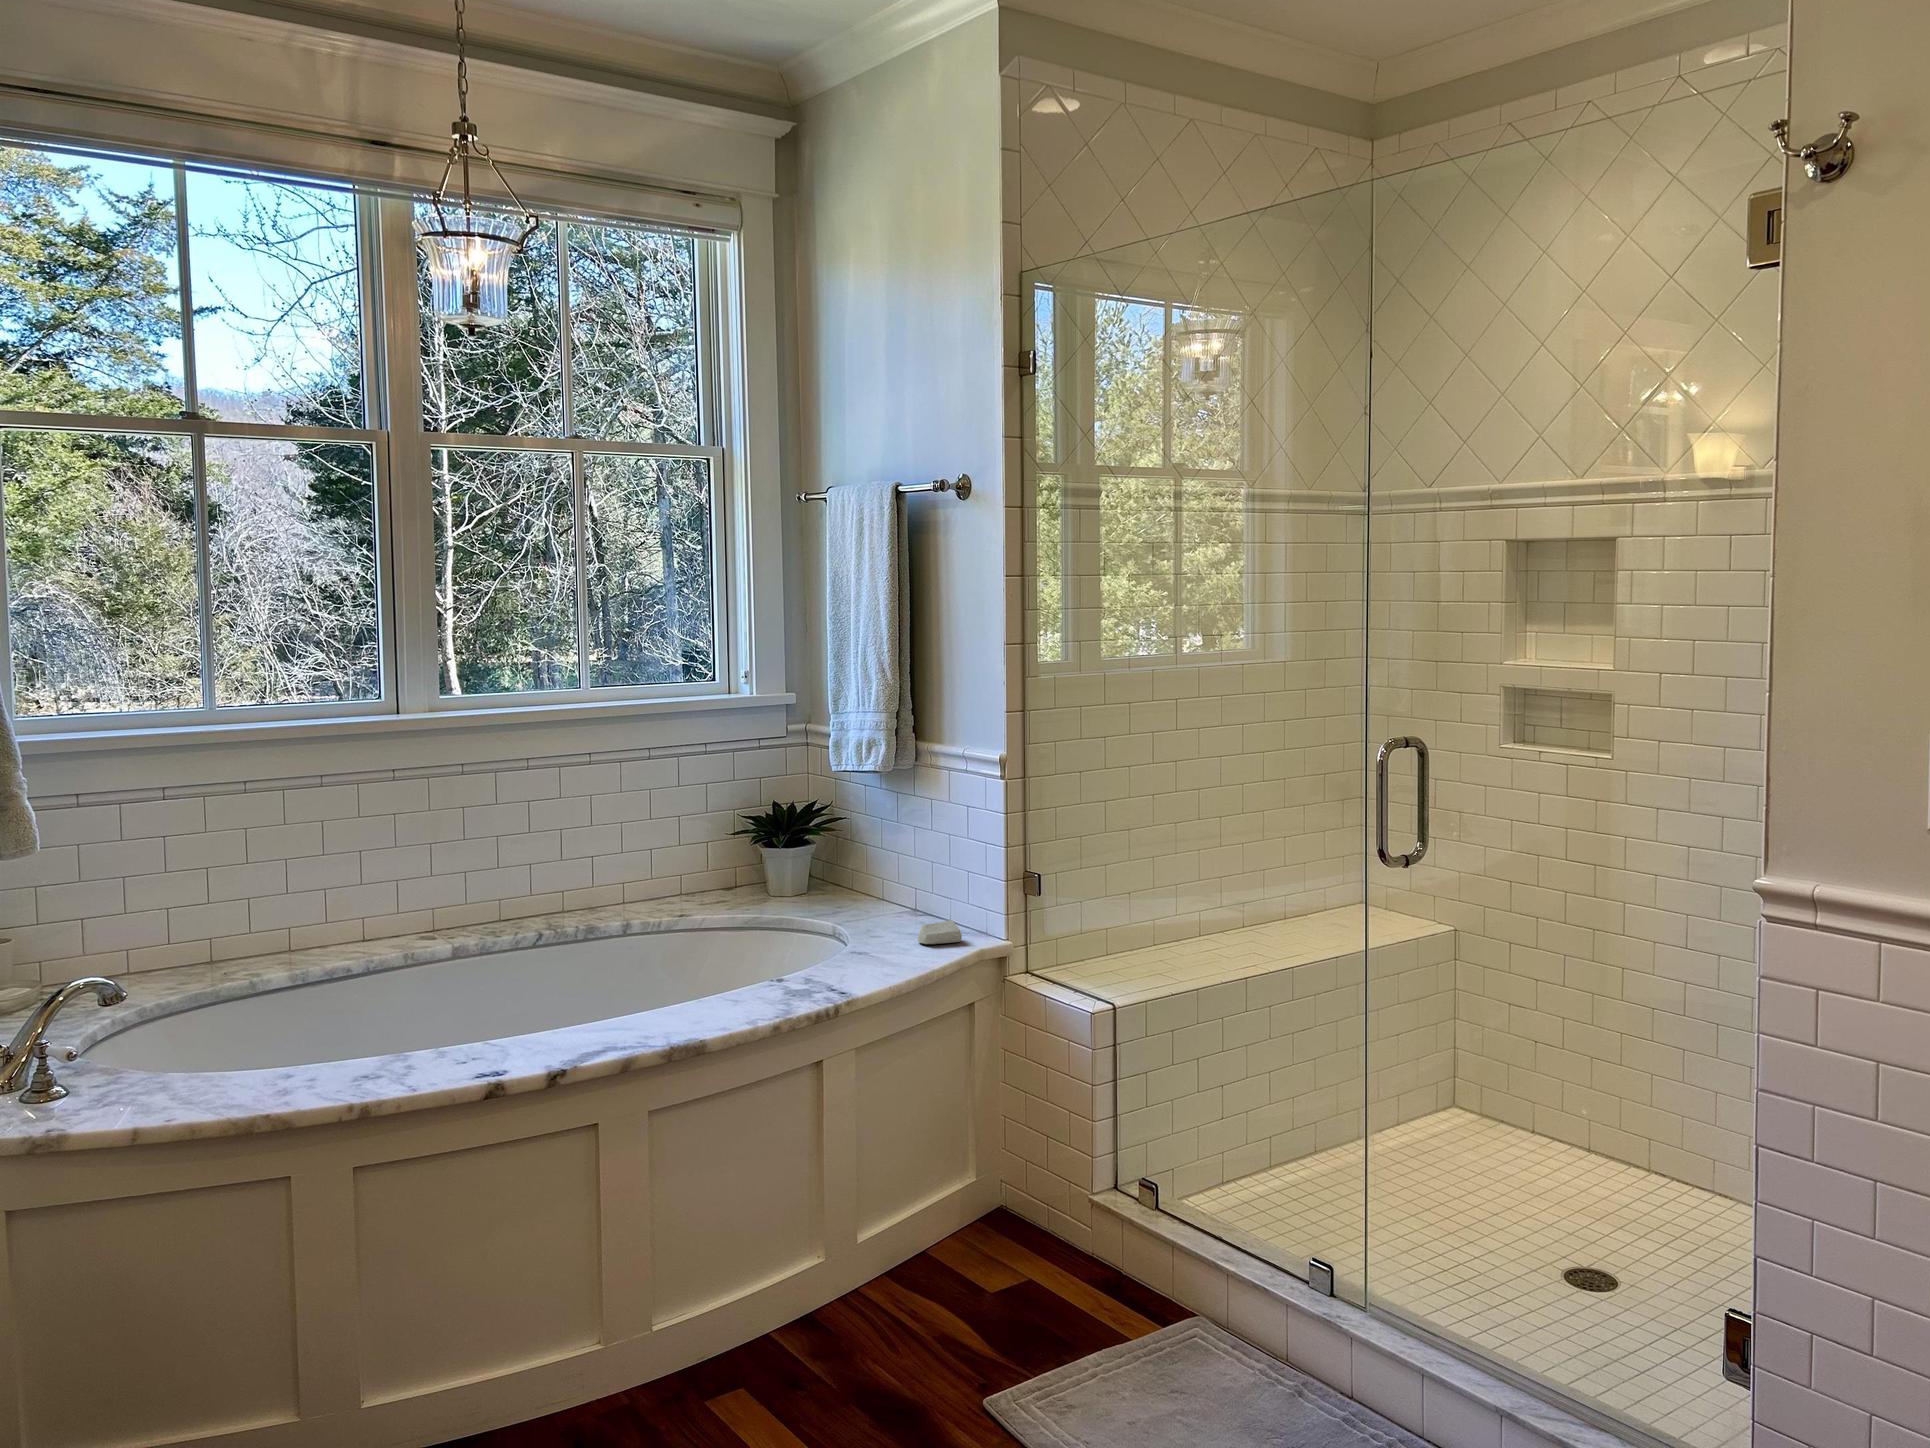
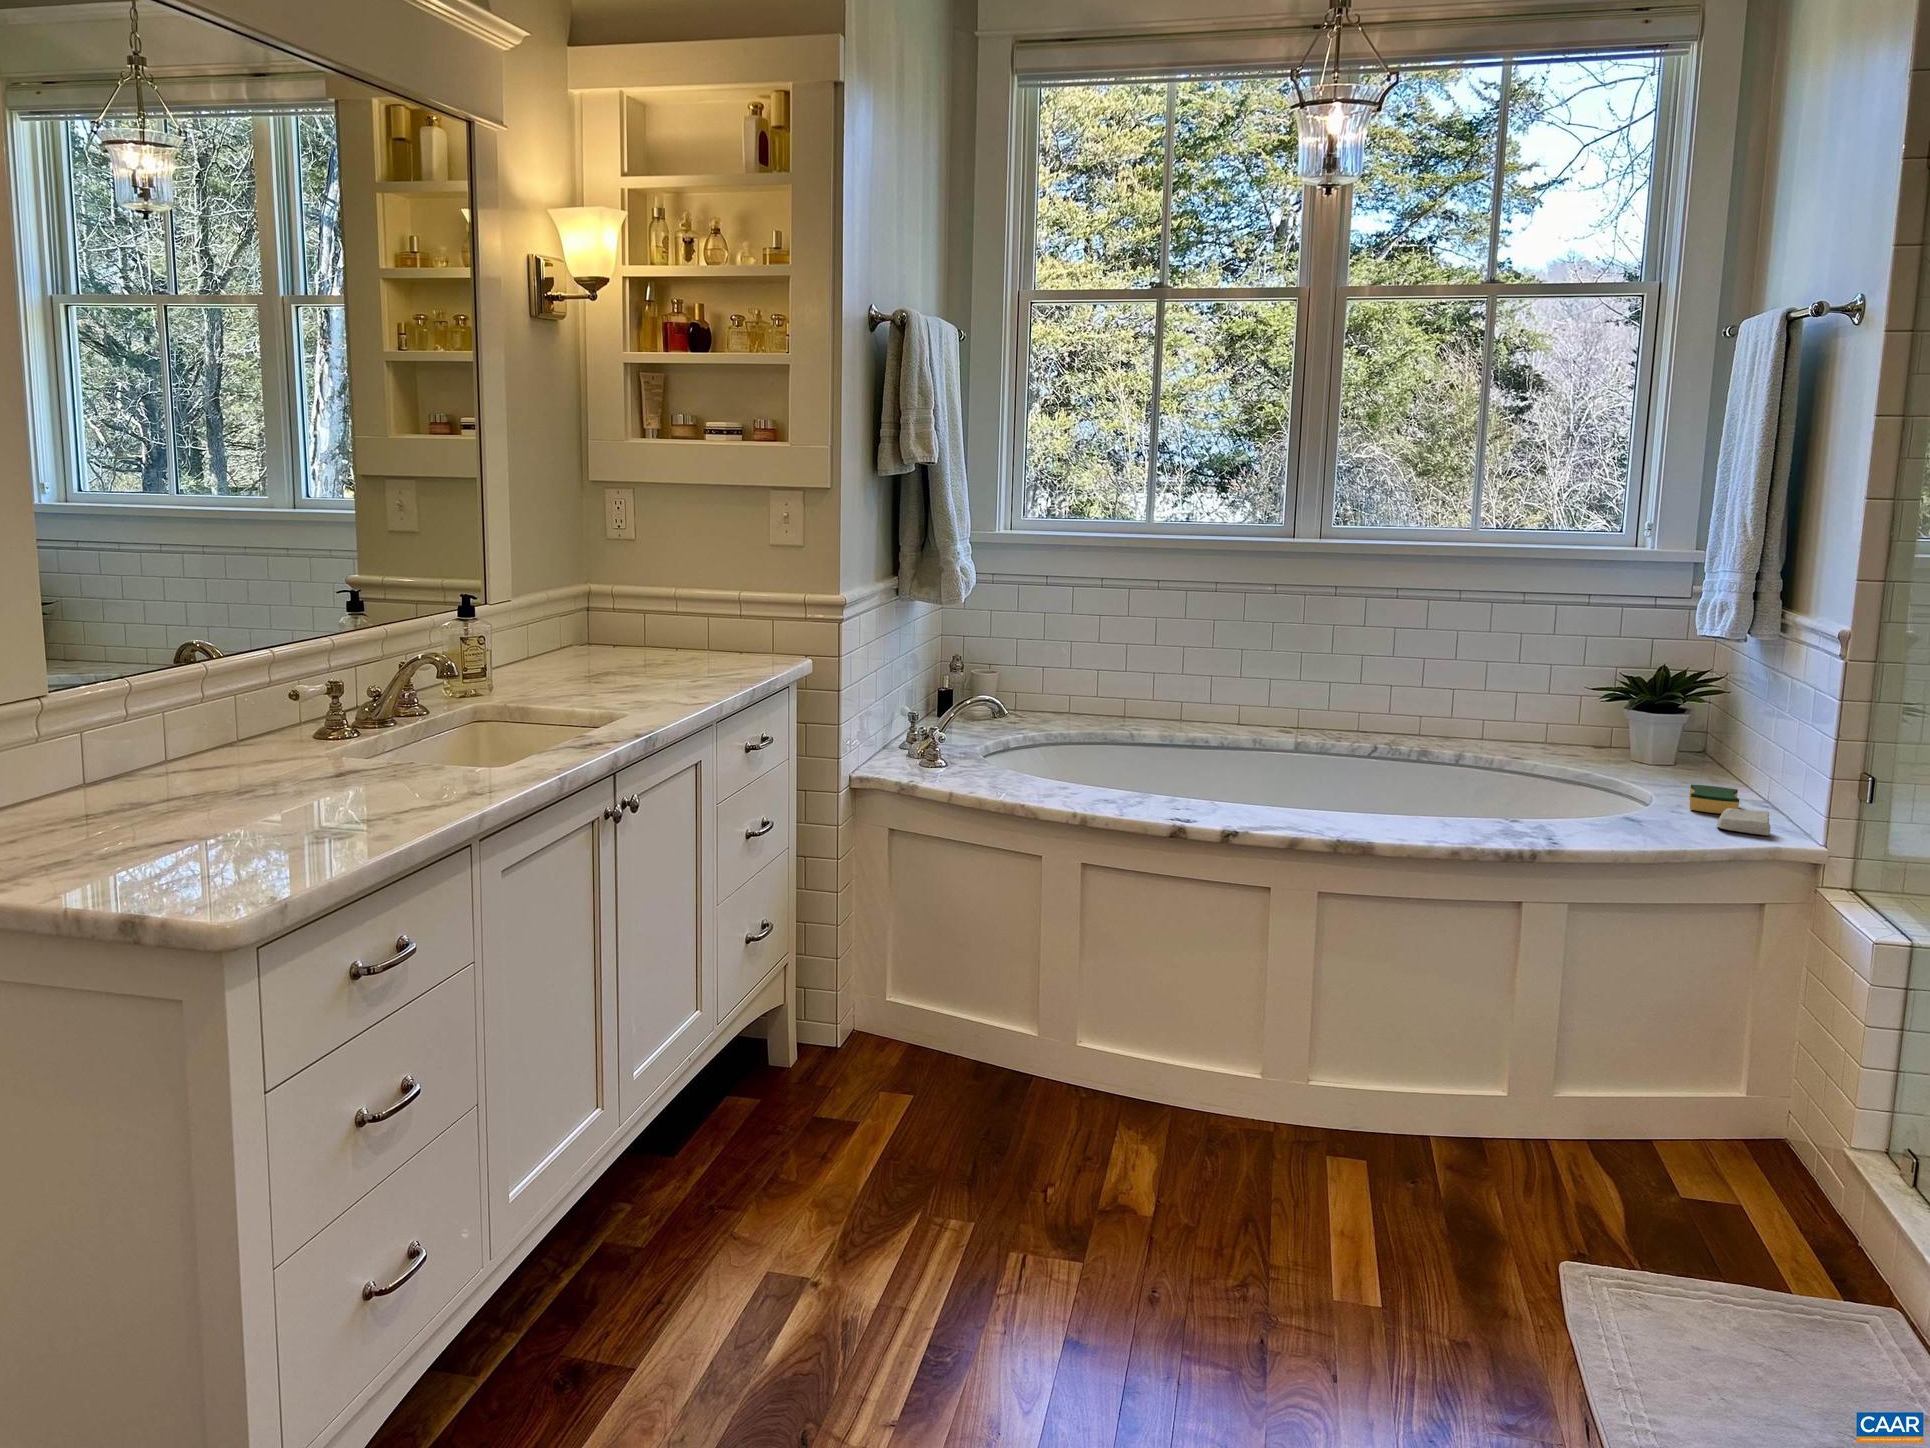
sponge: none [865,906,916,933] -> present [1689,785,1739,814]

